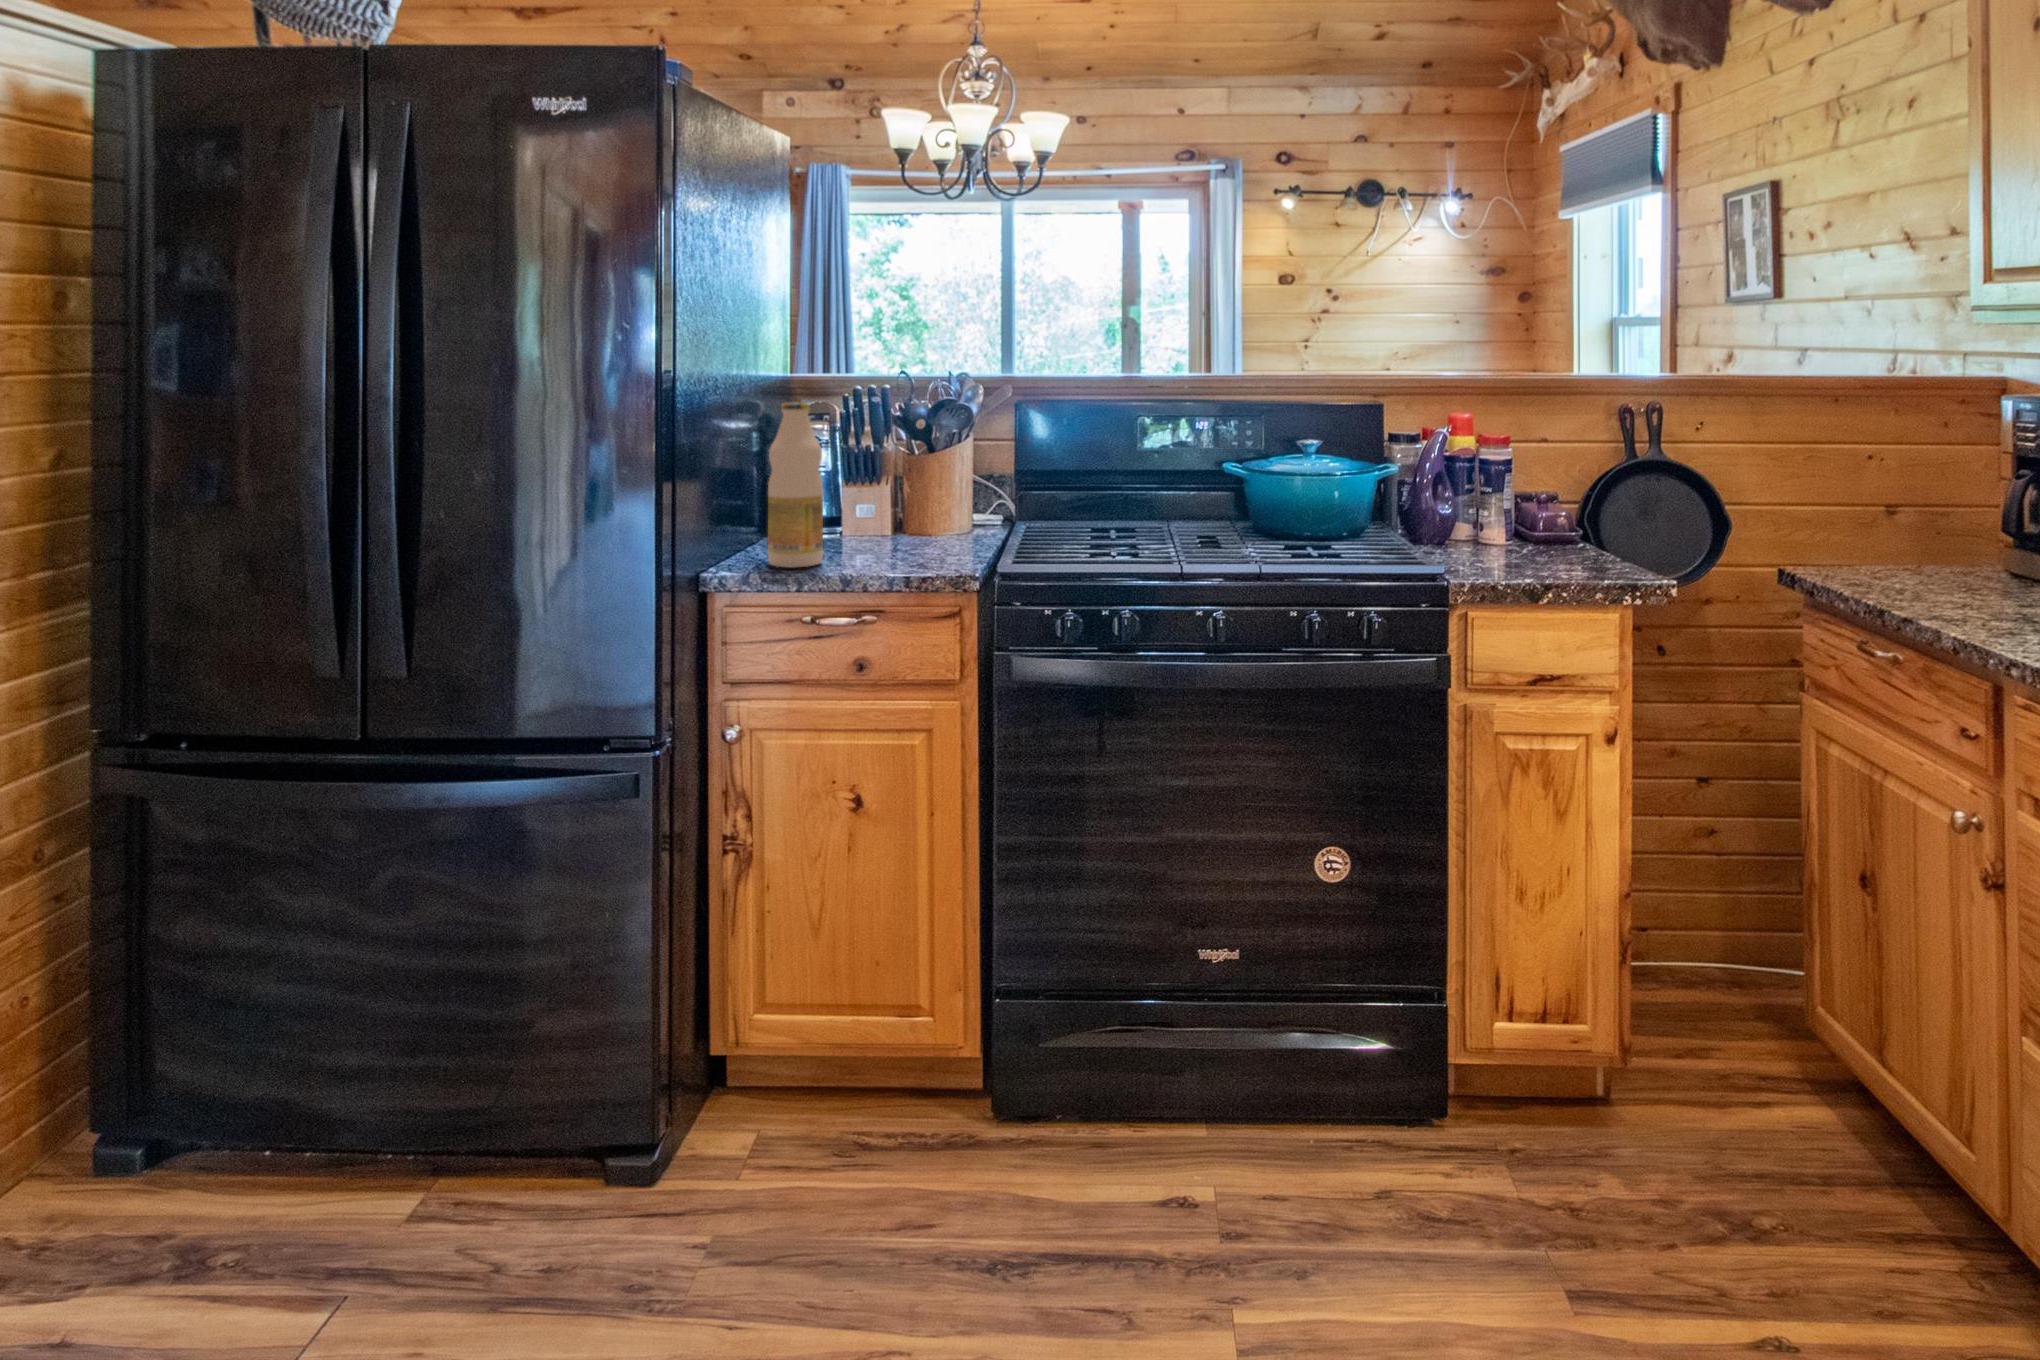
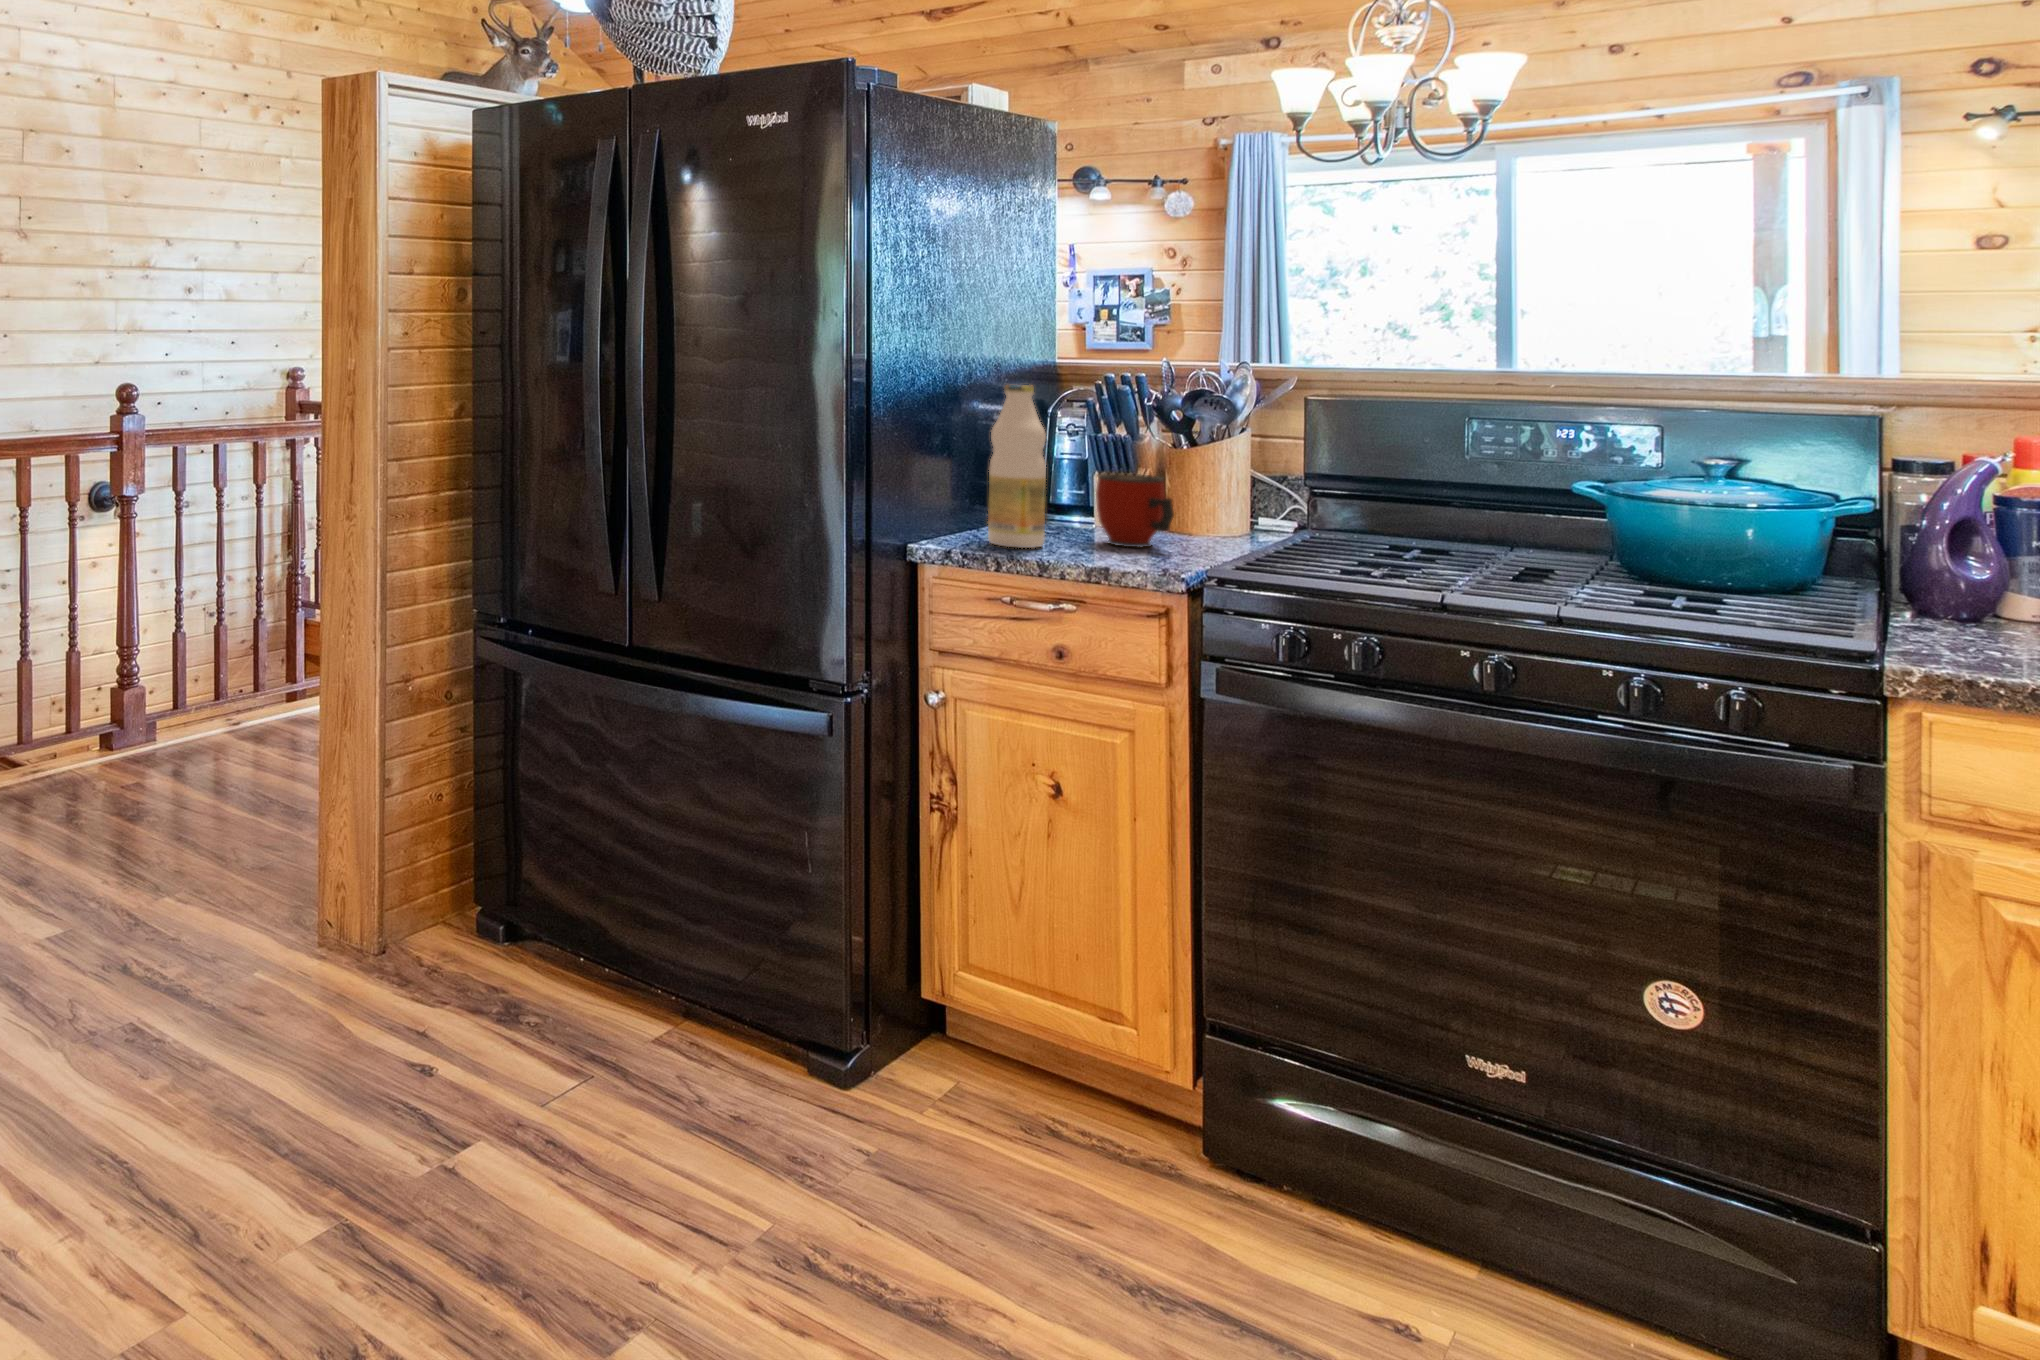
mug: none [860,480,934,552] -> present [1096,473,1174,547]

